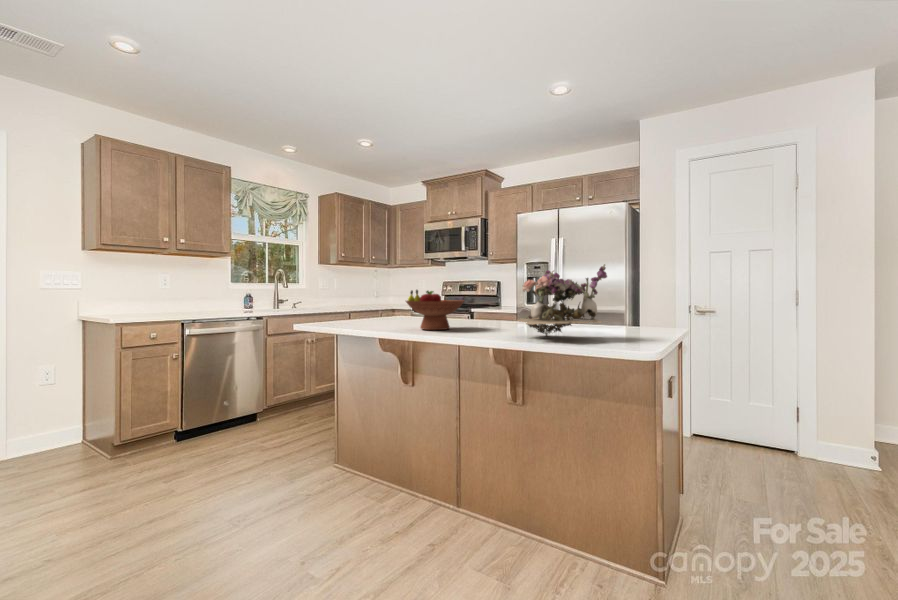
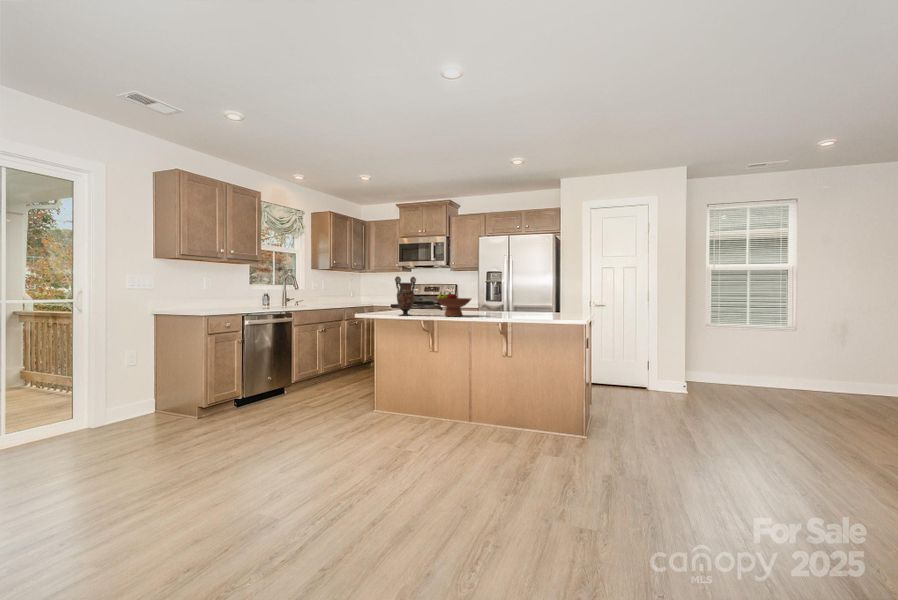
flower arrangement: present [515,264,607,336] -> none [509,279,560,318]
vase: none [353,267,388,327] -> present [395,276,416,316]

